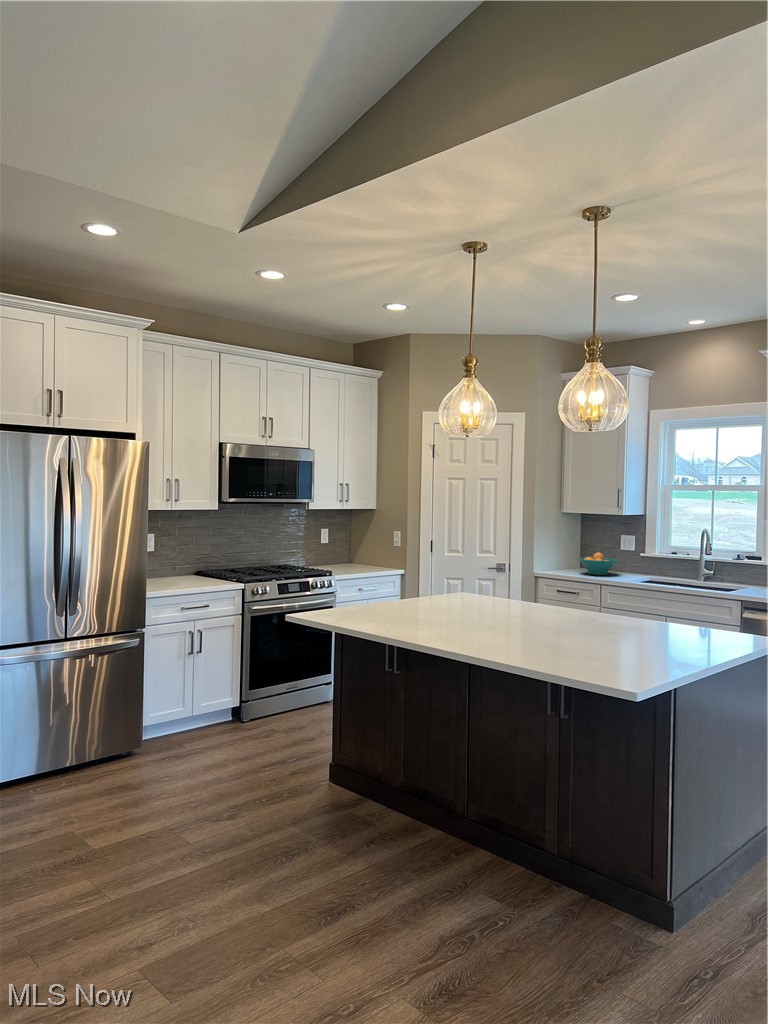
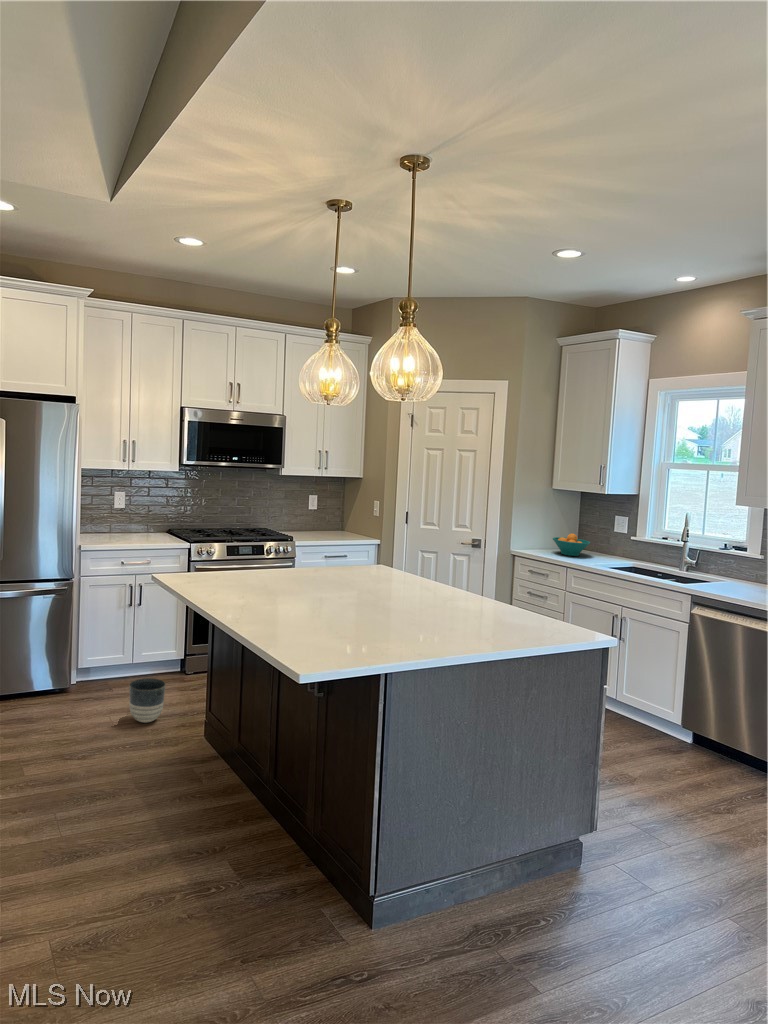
planter: none [151,710,187,754] -> present [129,678,166,723]

